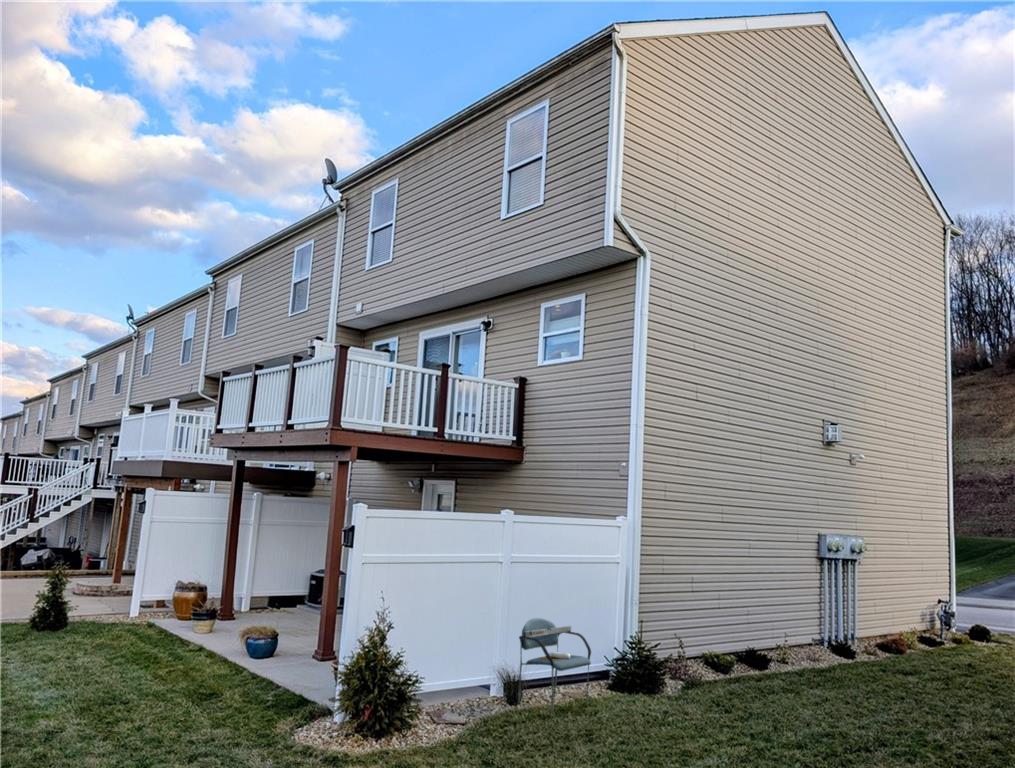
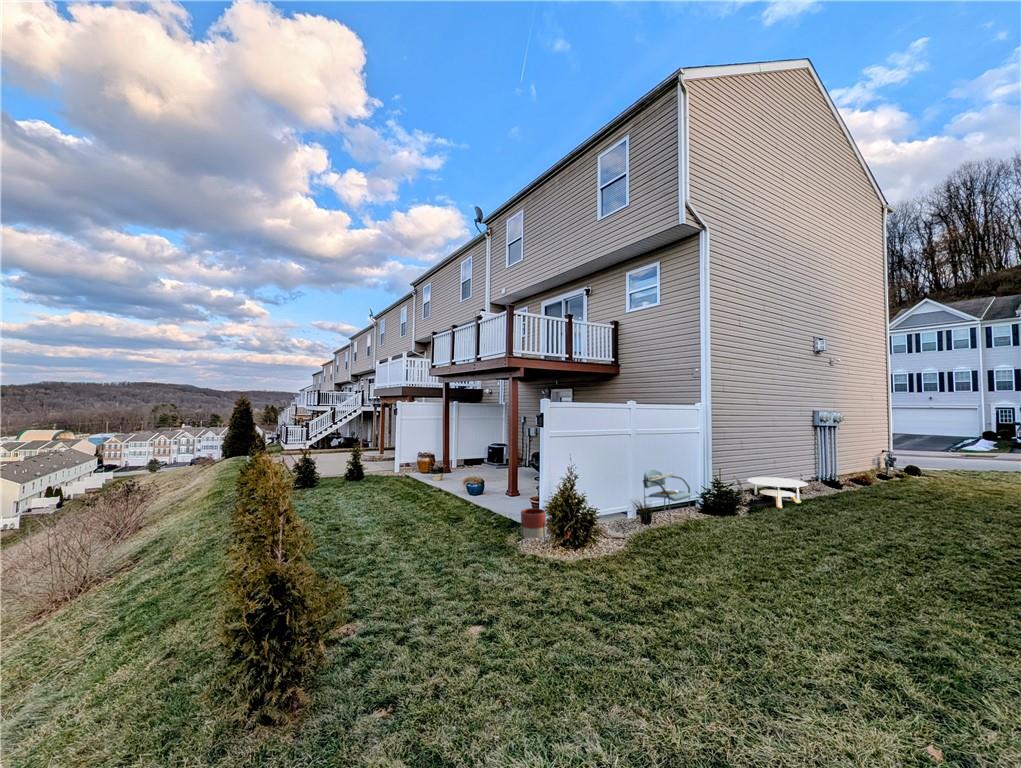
round table: none [699,638,782,688] -> present [747,477,808,508]
planter: none [302,677,346,740] -> present [521,508,546,546]

